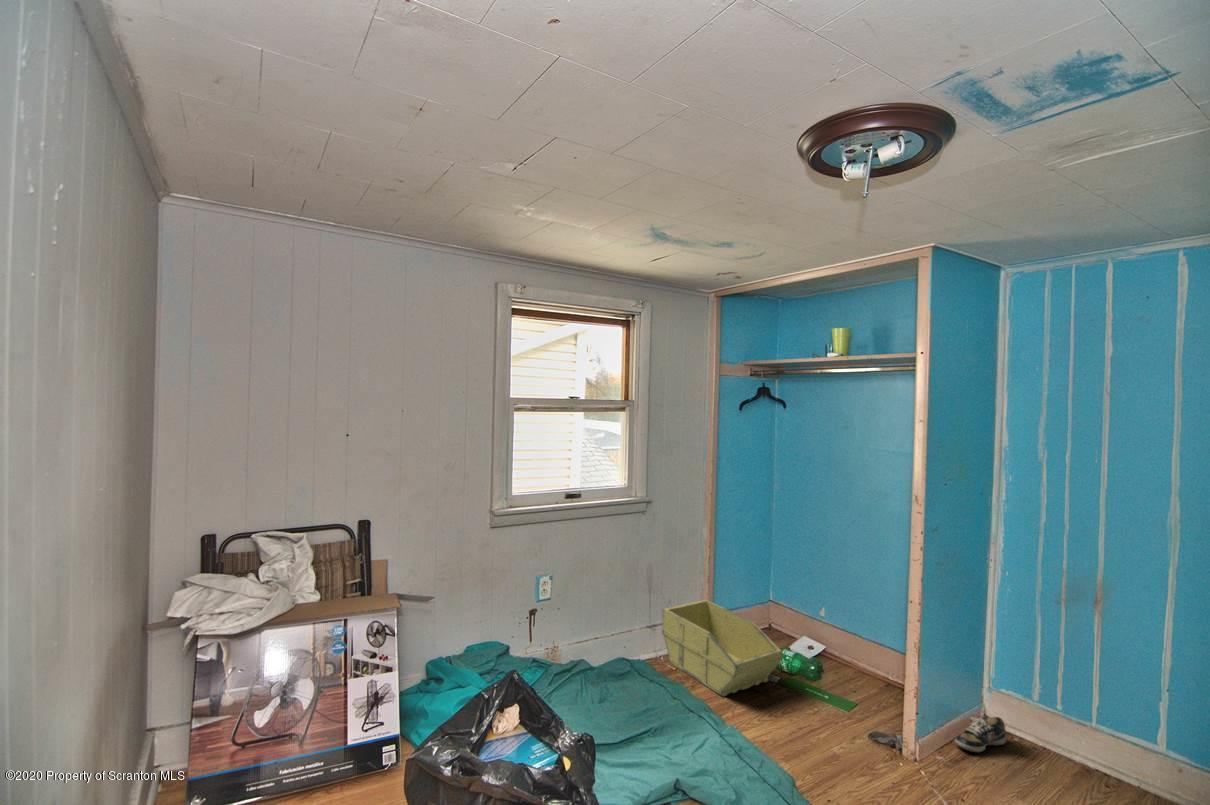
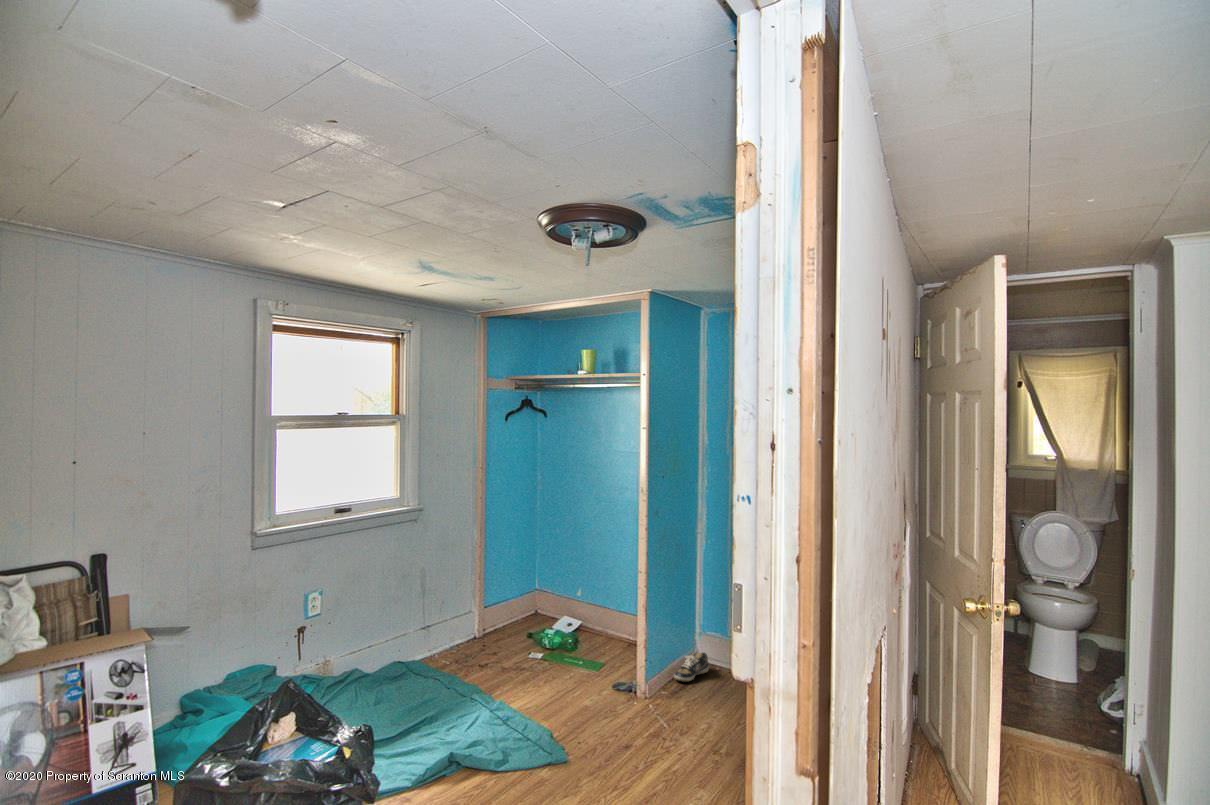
storage bin: present [662,600,783,696] -> none [437,596,545,678]

